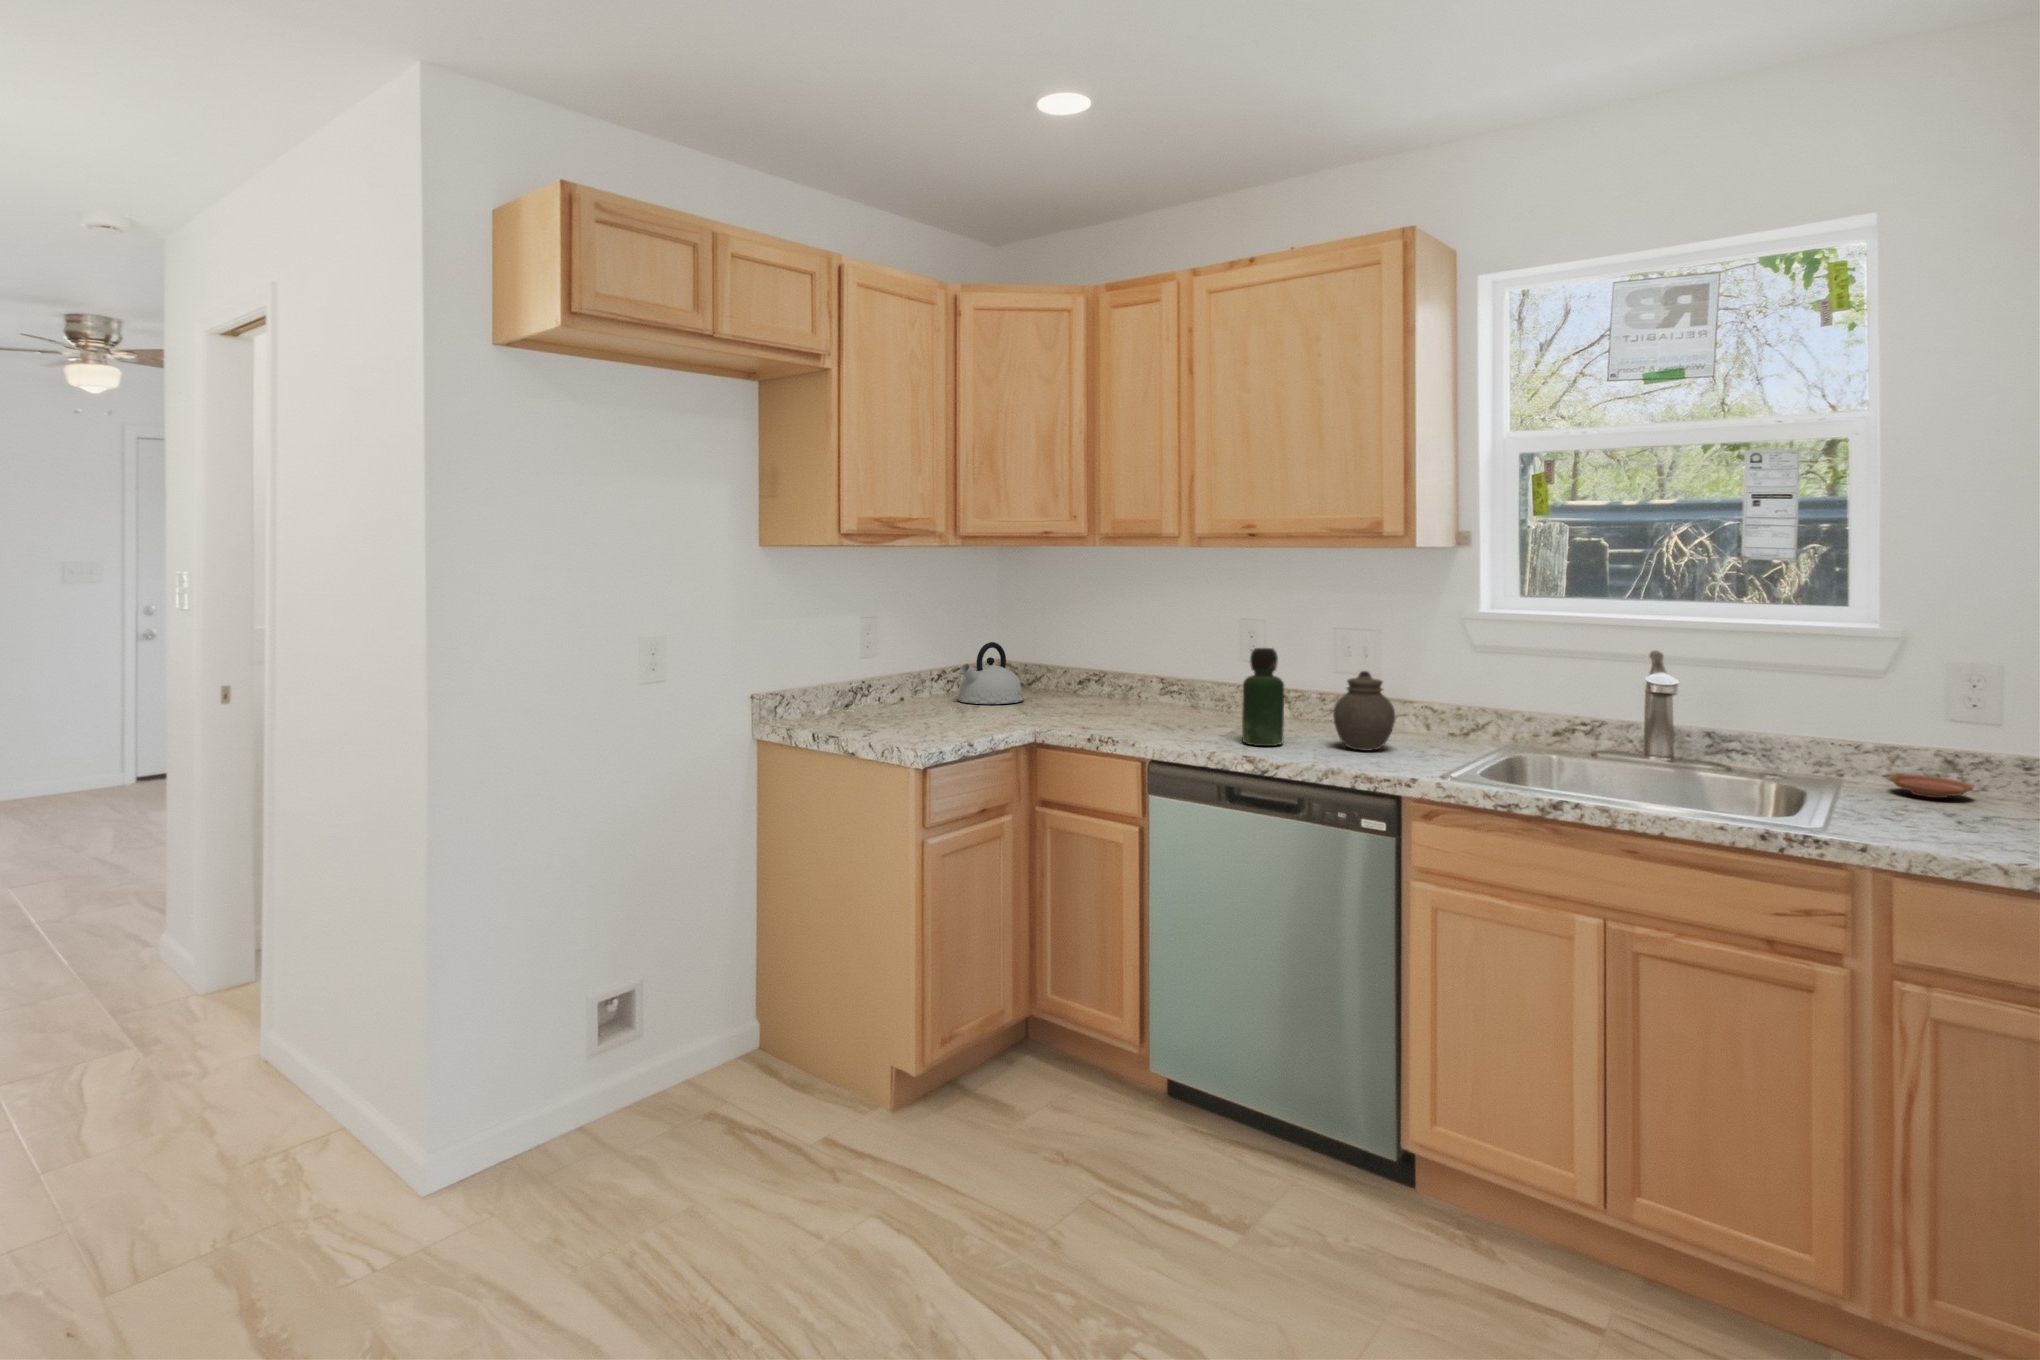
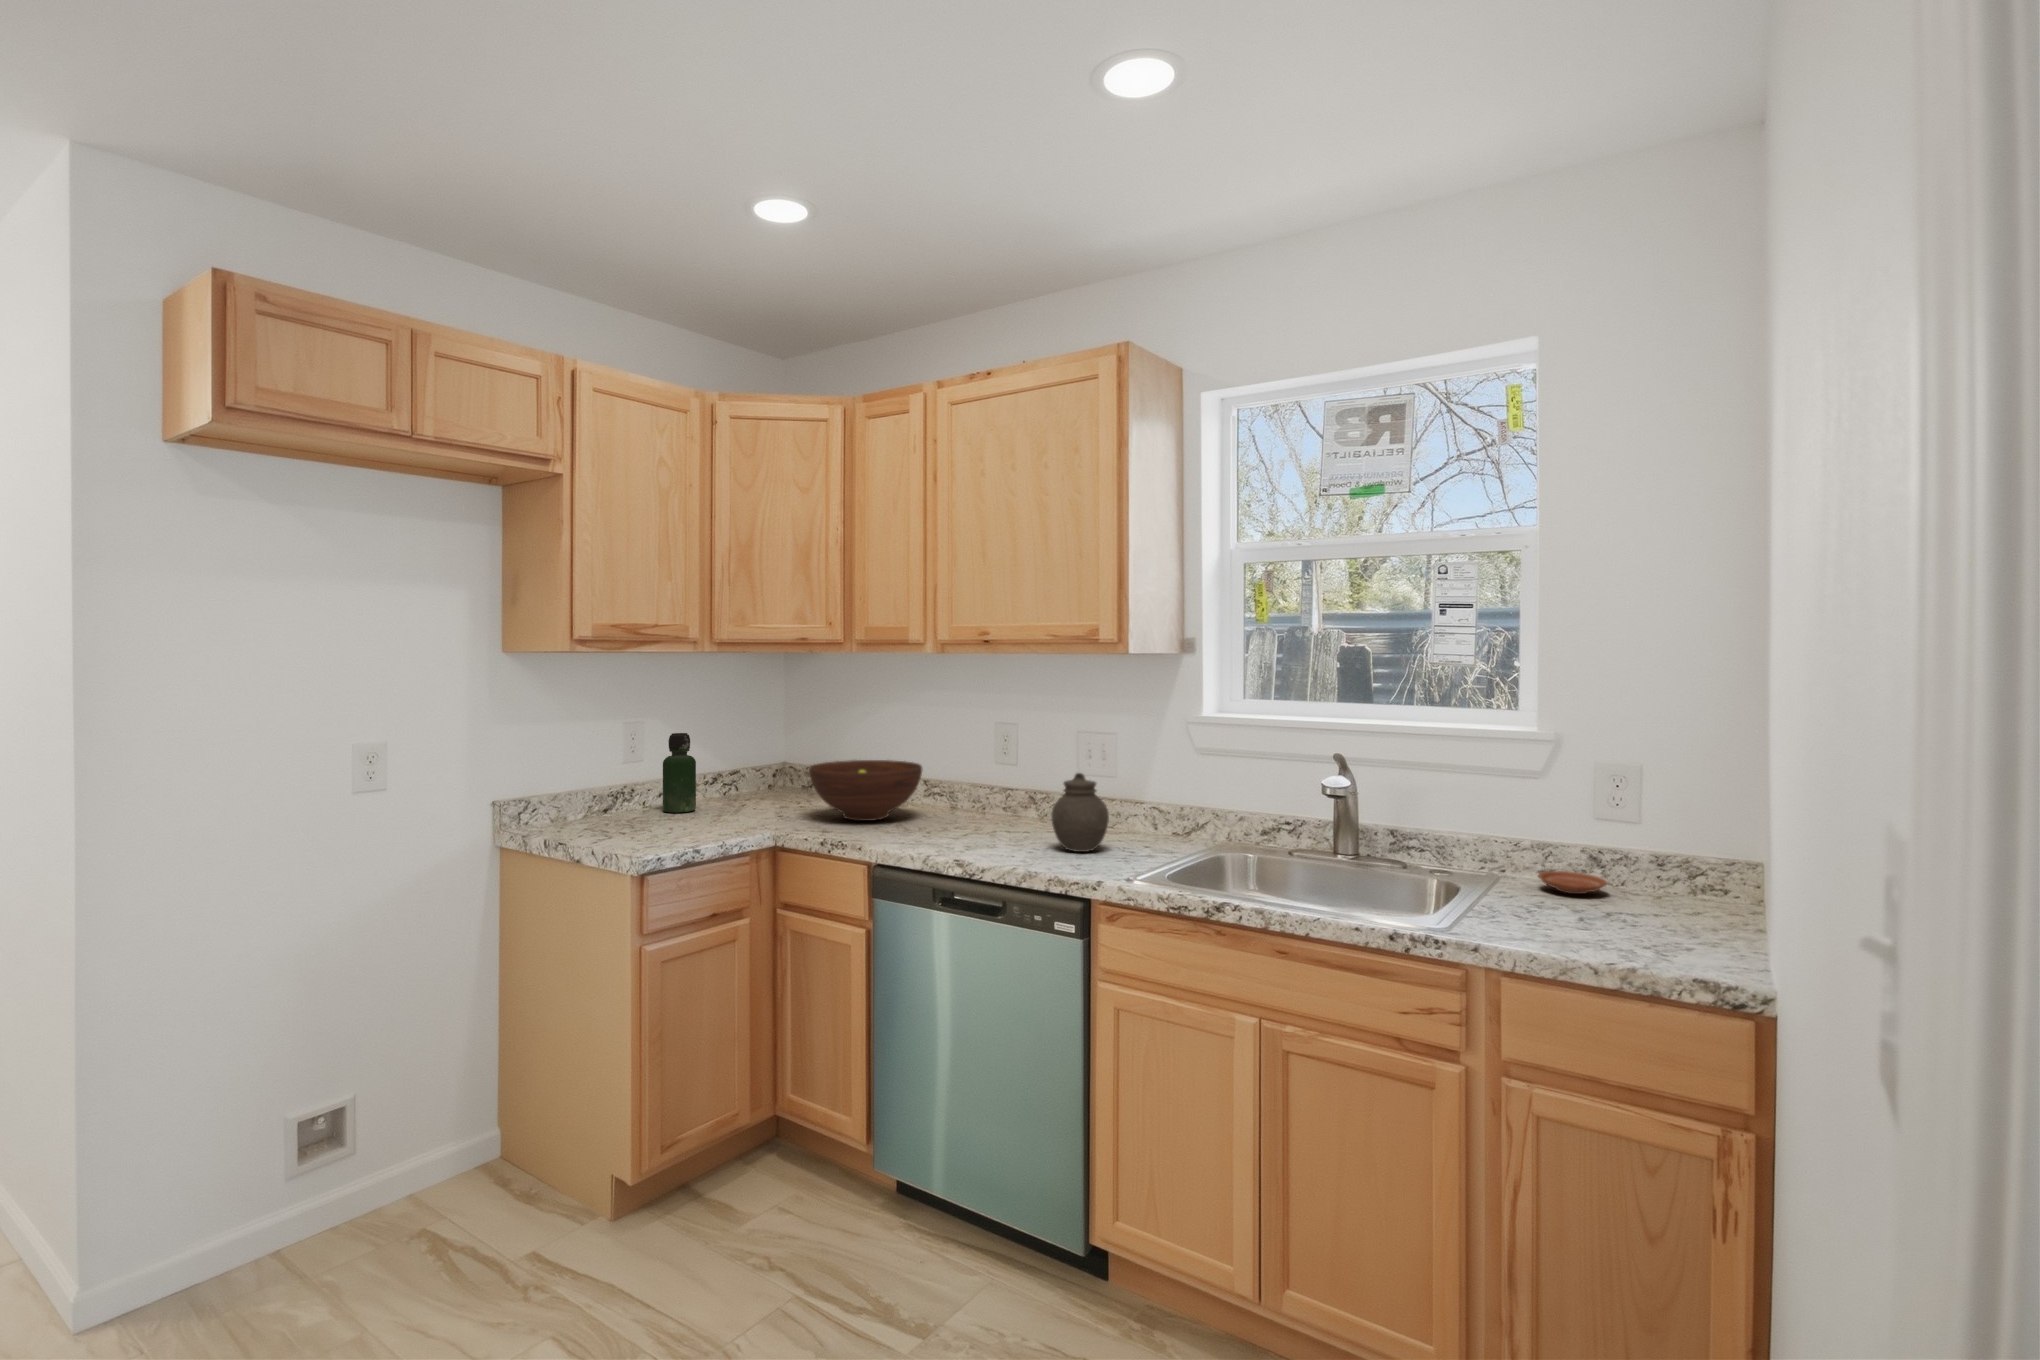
kettle: present [957,642,1024,704] -> none [728,744,796,807]
bottle: present [1242,648,1284,746] -> present [663,733,696,813]
fruit bowl: none [1055,658,1170,719] -> present [809,760,922,821]

